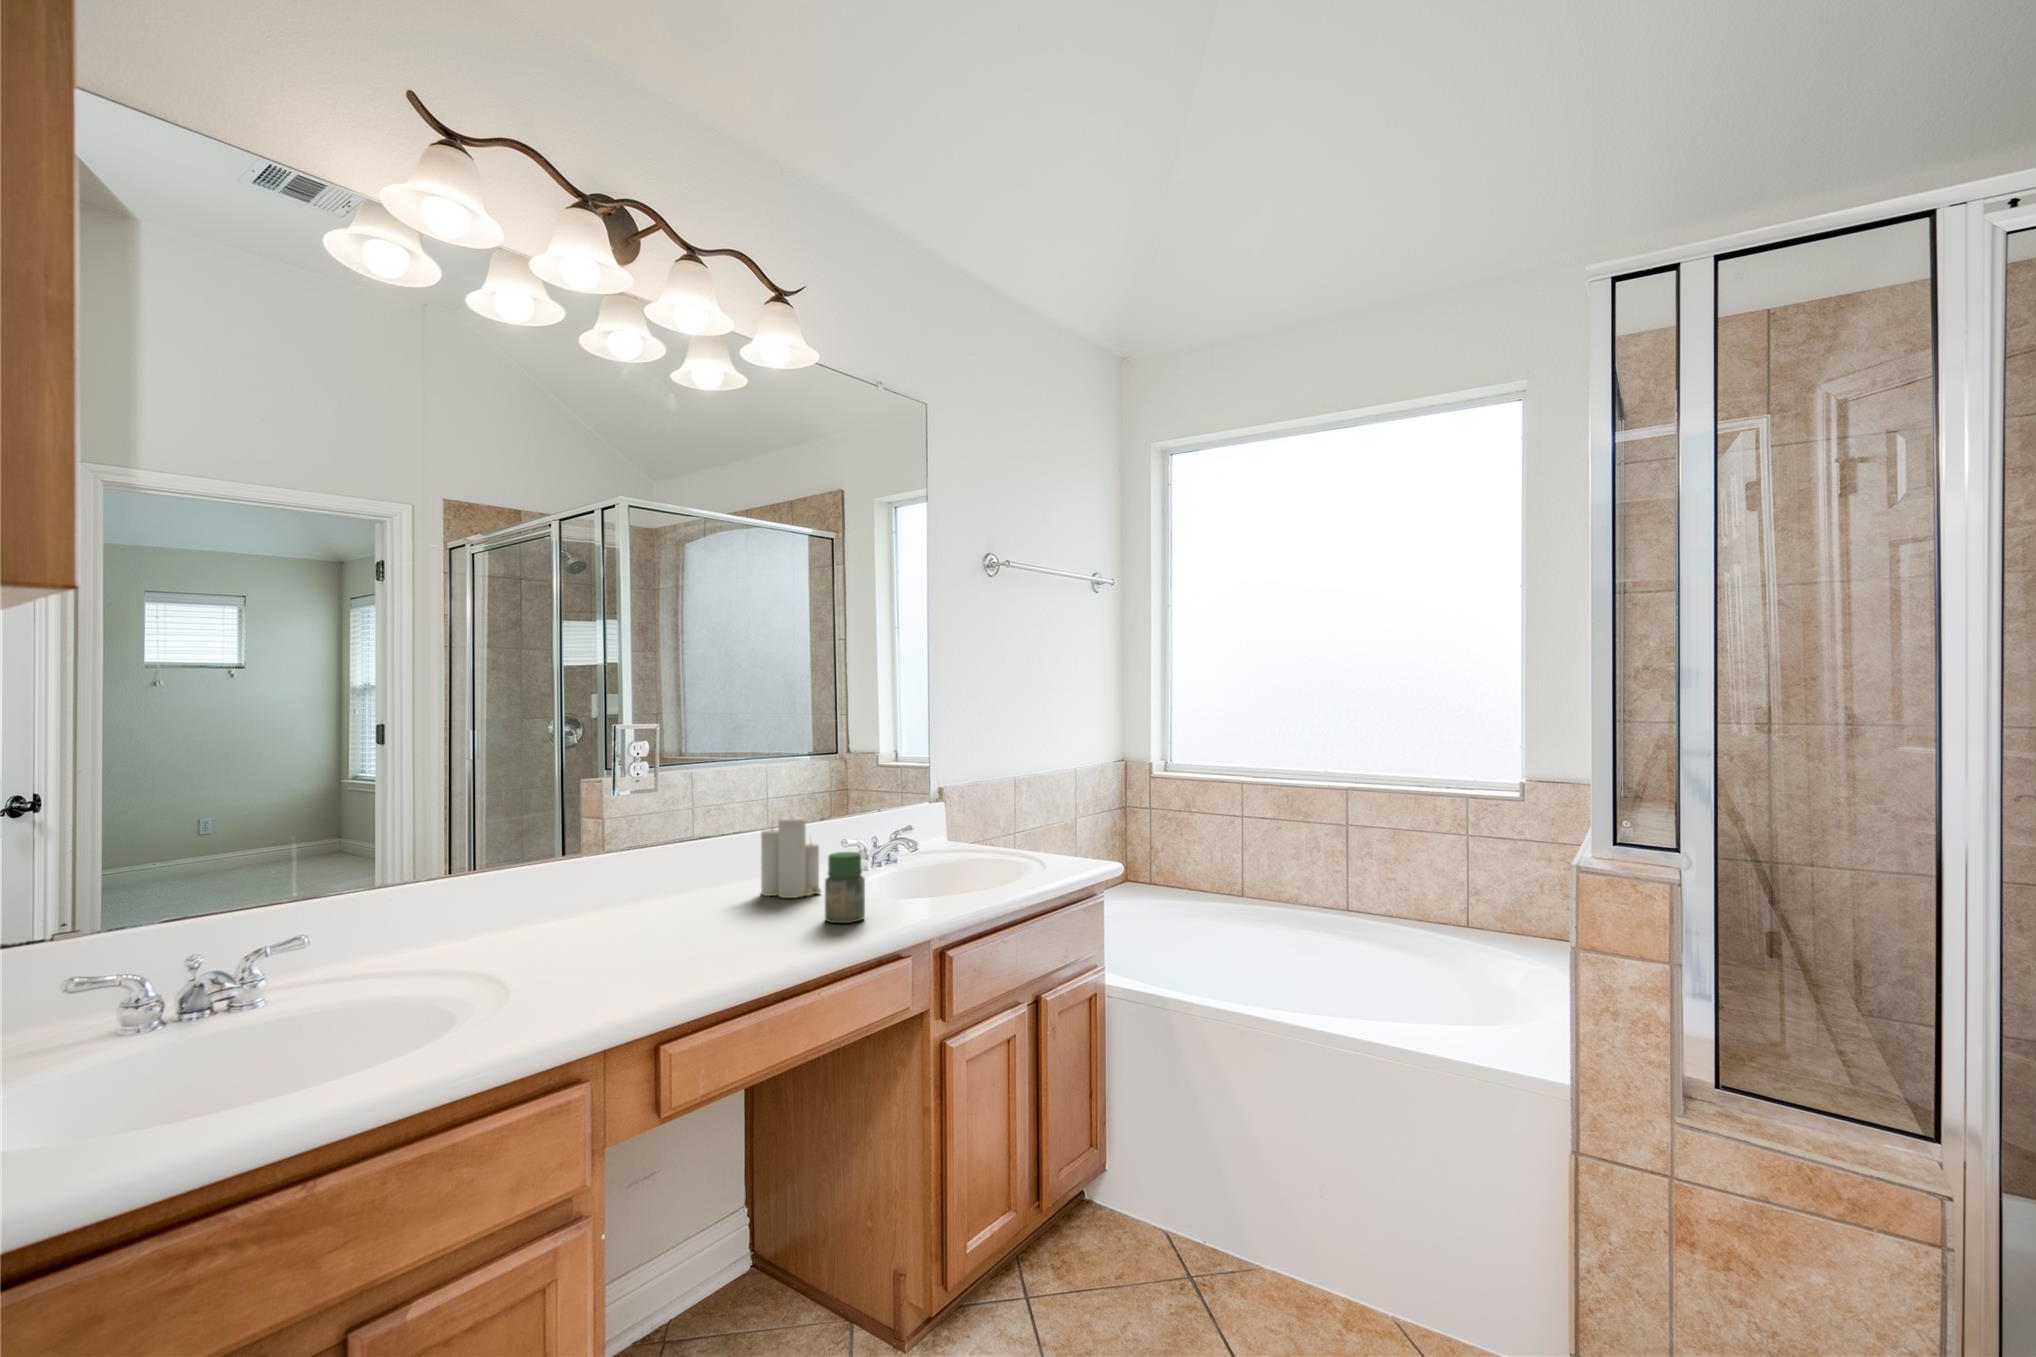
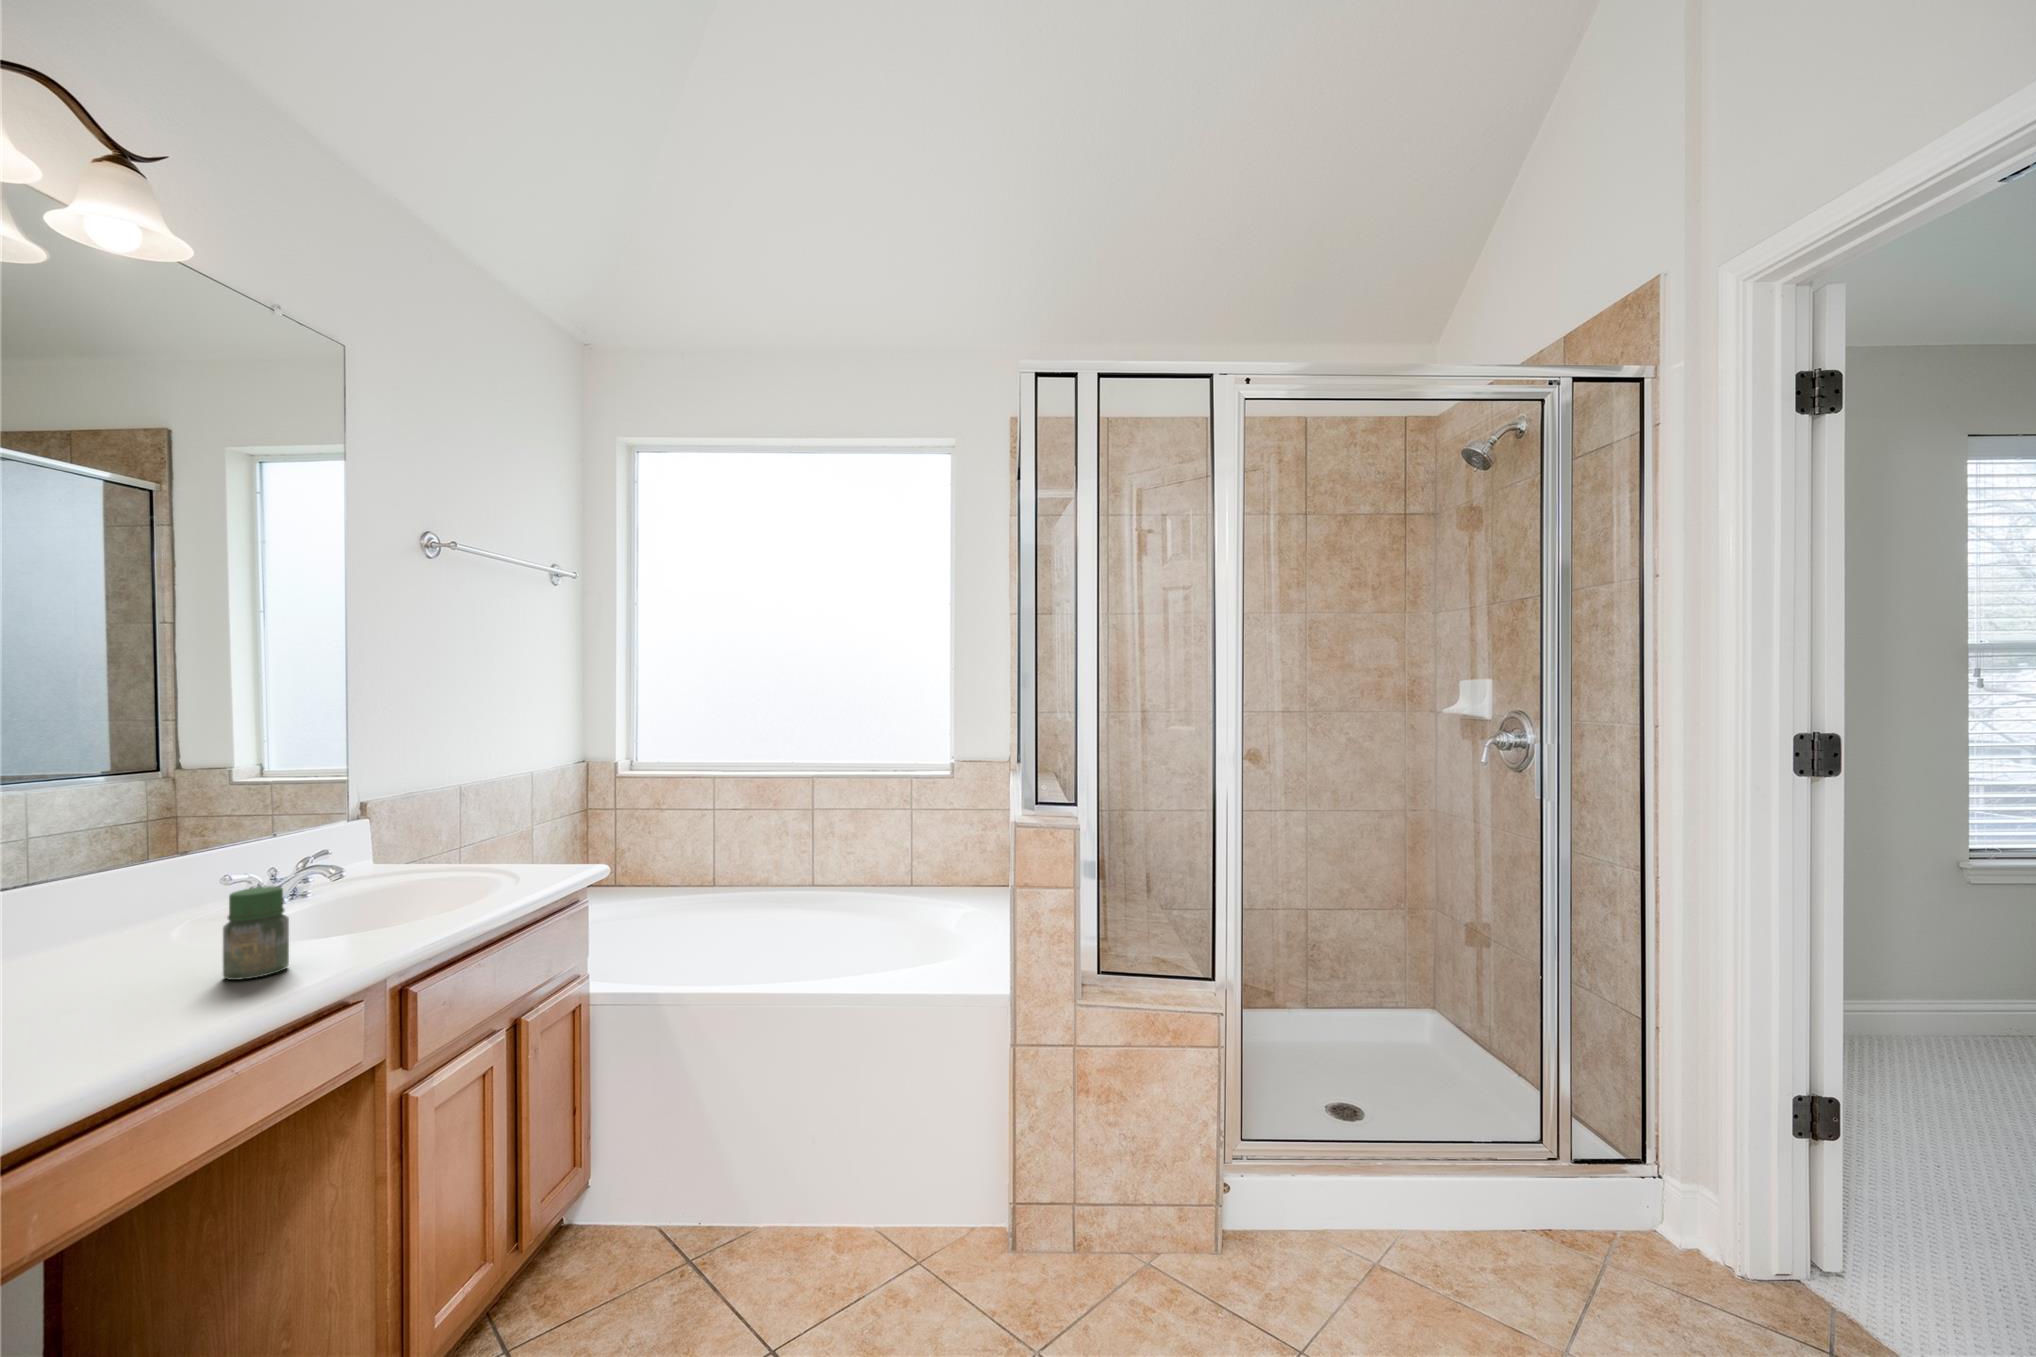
candle: present [761,816,821,898] -> none [87,842,200,964]

